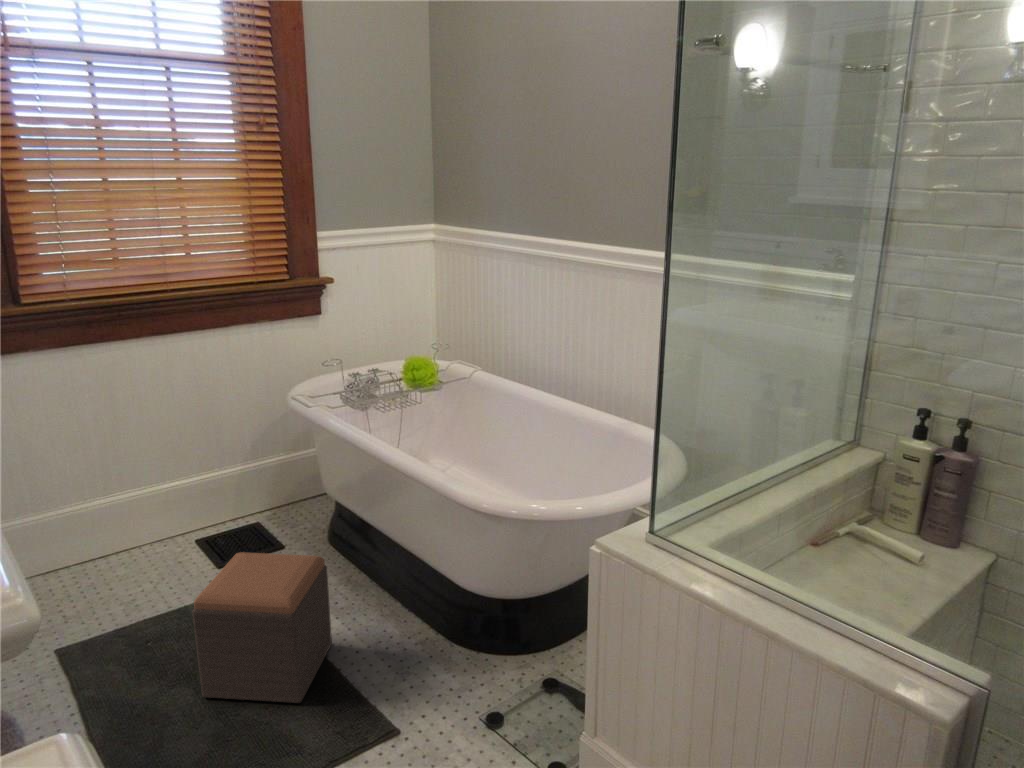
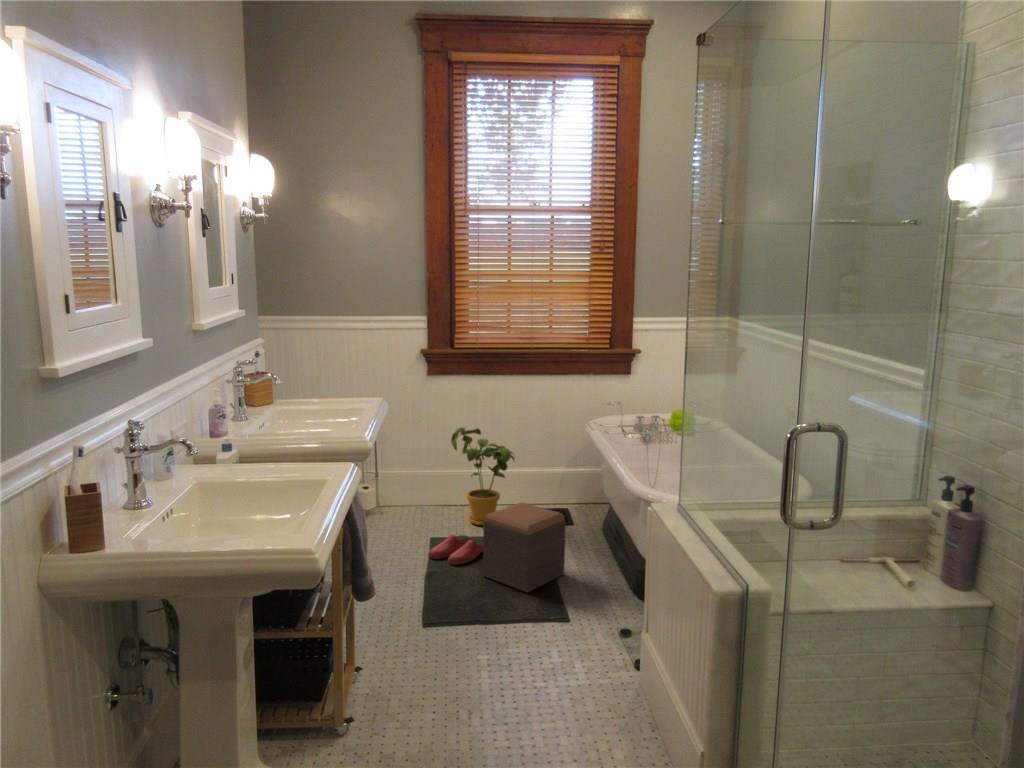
house plant: none [54,439,182,597] -> present [451,427,514,525]
slippers: none [74,626,177,695] -> present [429,535,483,565]

